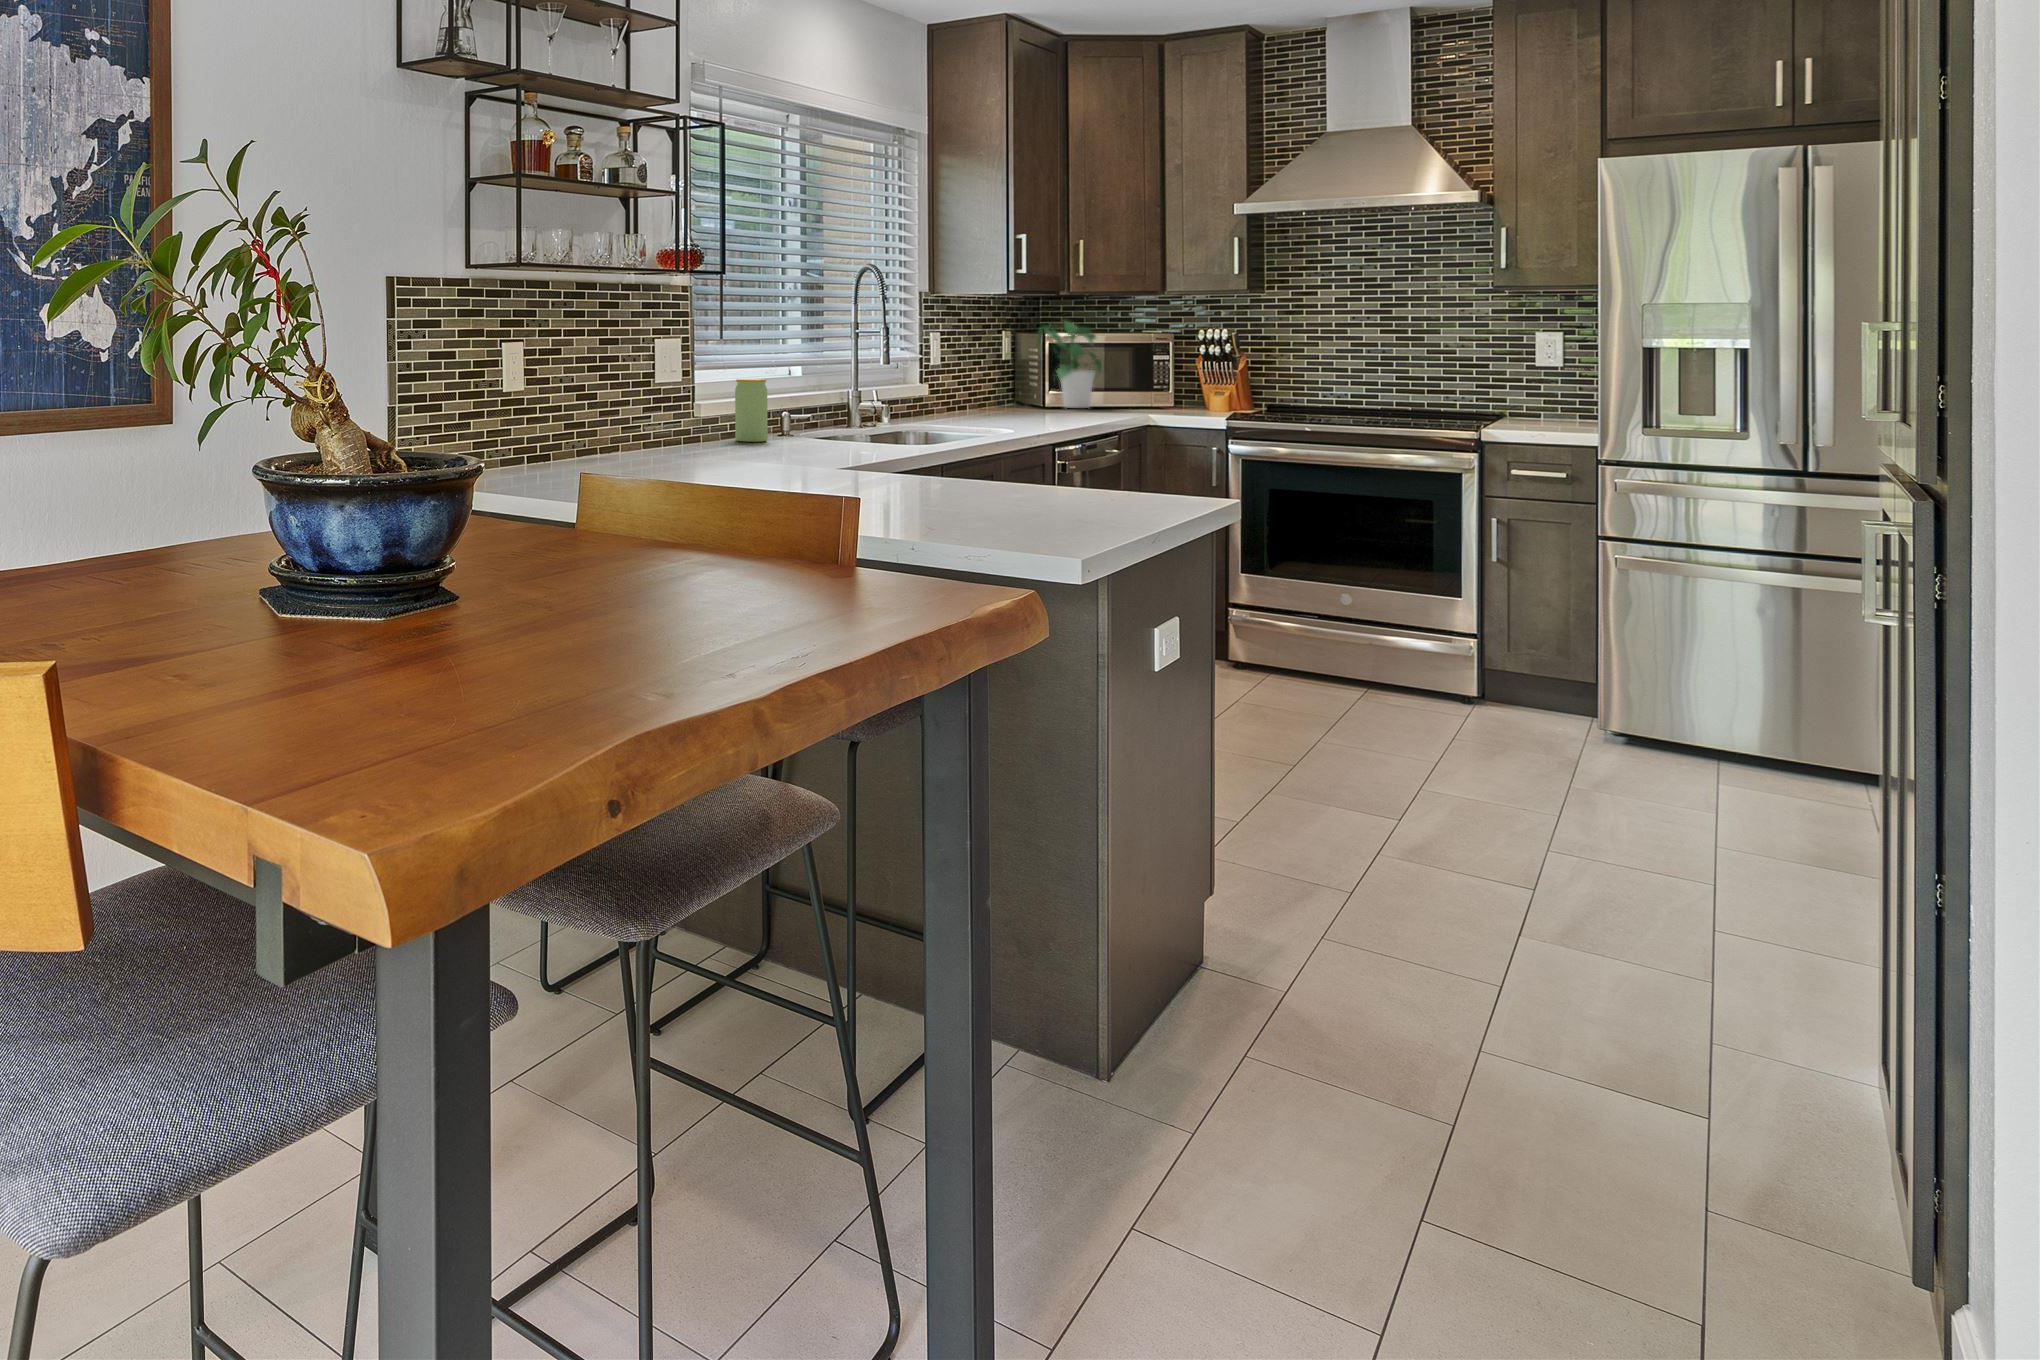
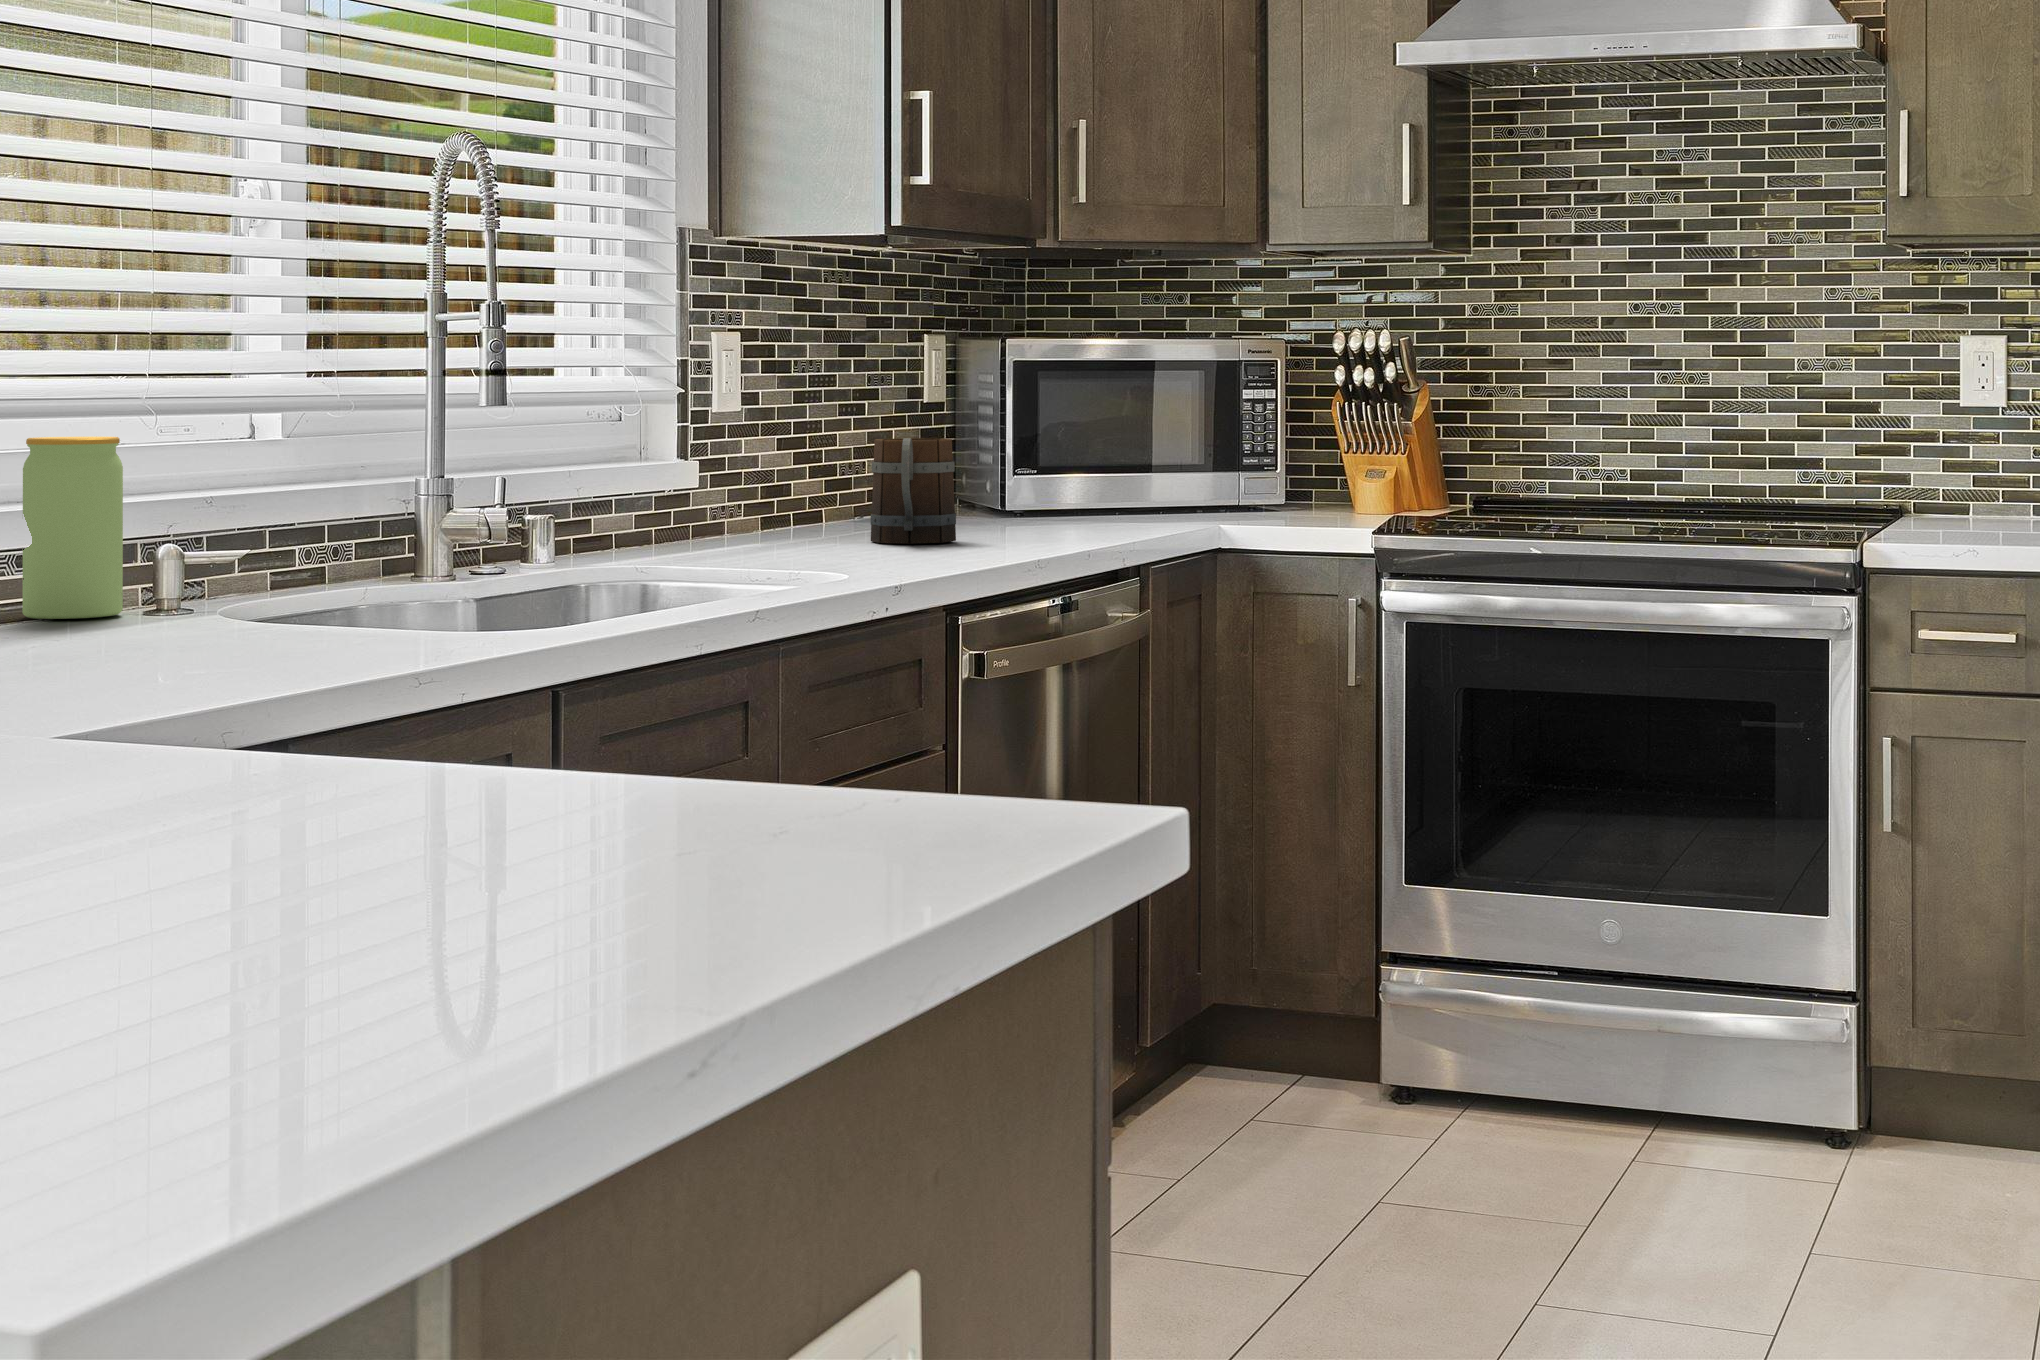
potted plant: present [1038,321,1102,408] -> none [987,305,1137,512]
mug: none [1003,378,1040,421] -> present [871,438,956,544]

